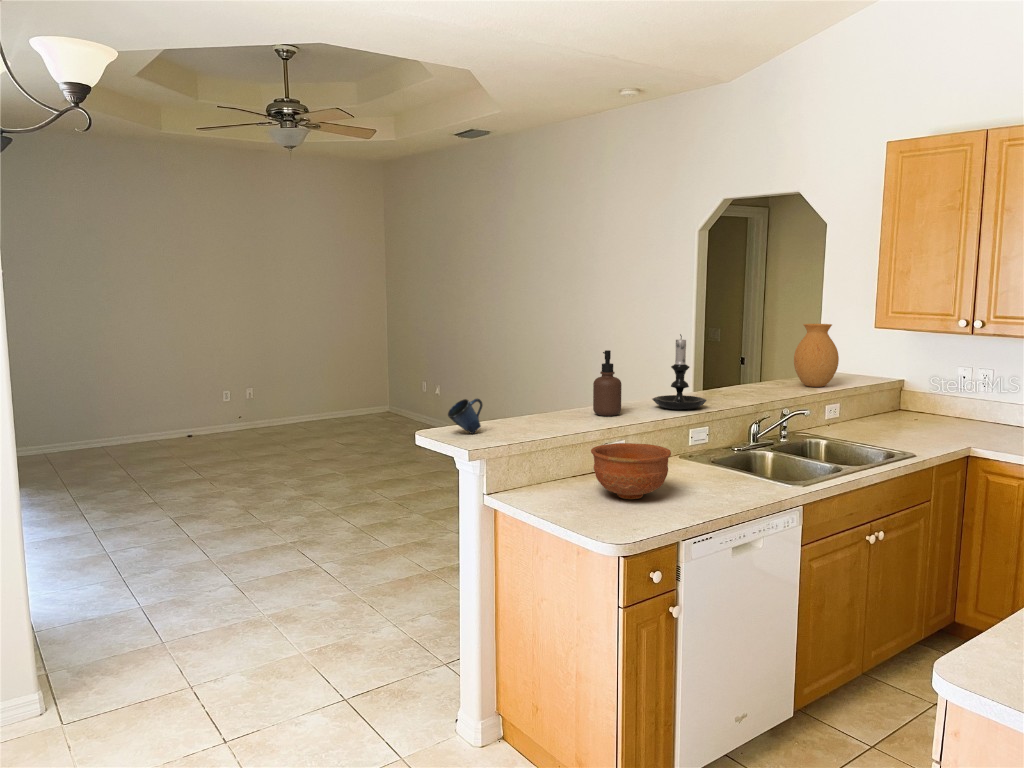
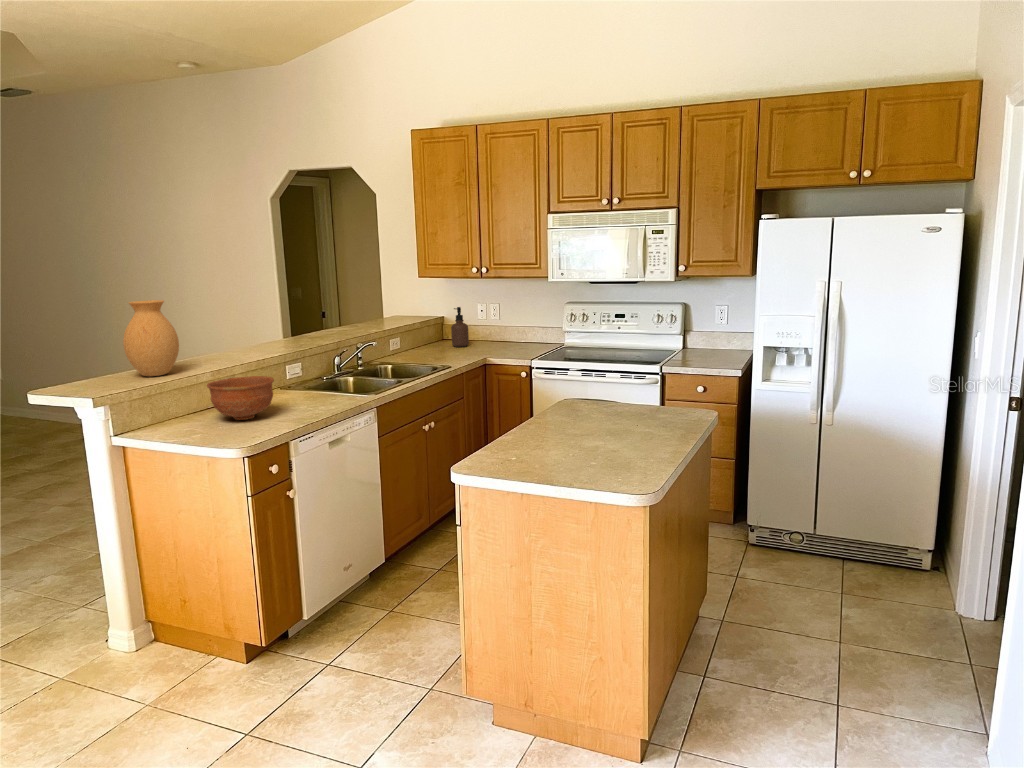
vase: present [794,324,839,387] -> present [123,300,179,376]
candle holder: present [652,334,707,410] -> none [251,288,297,350]
soap dispenser: present [593,350,622,416] -> present [451,307,469,347]
mug: present [448,399,482,434] -> none [61,354,97,386]

